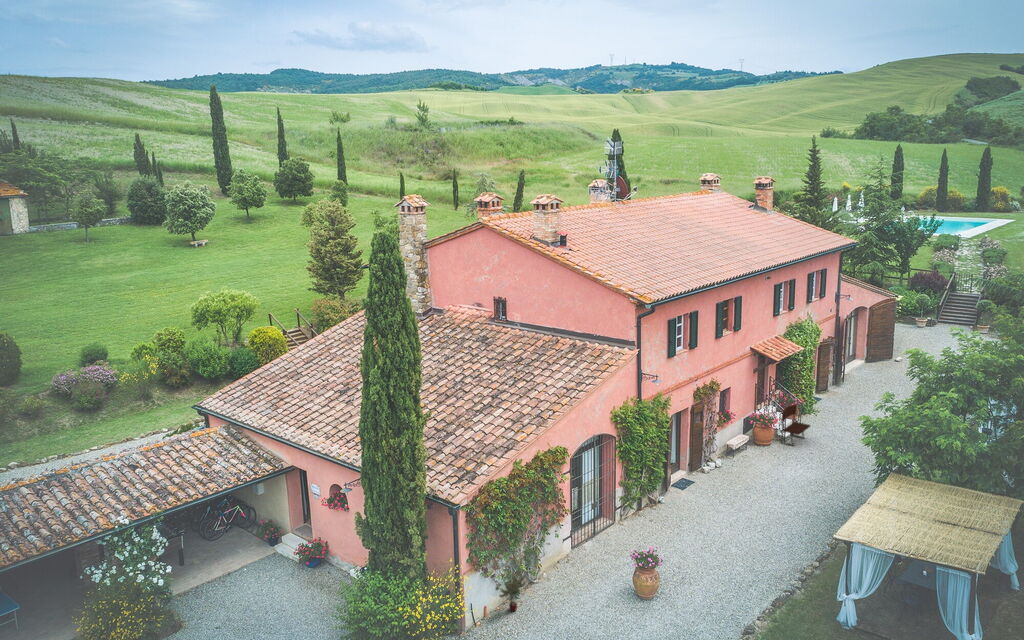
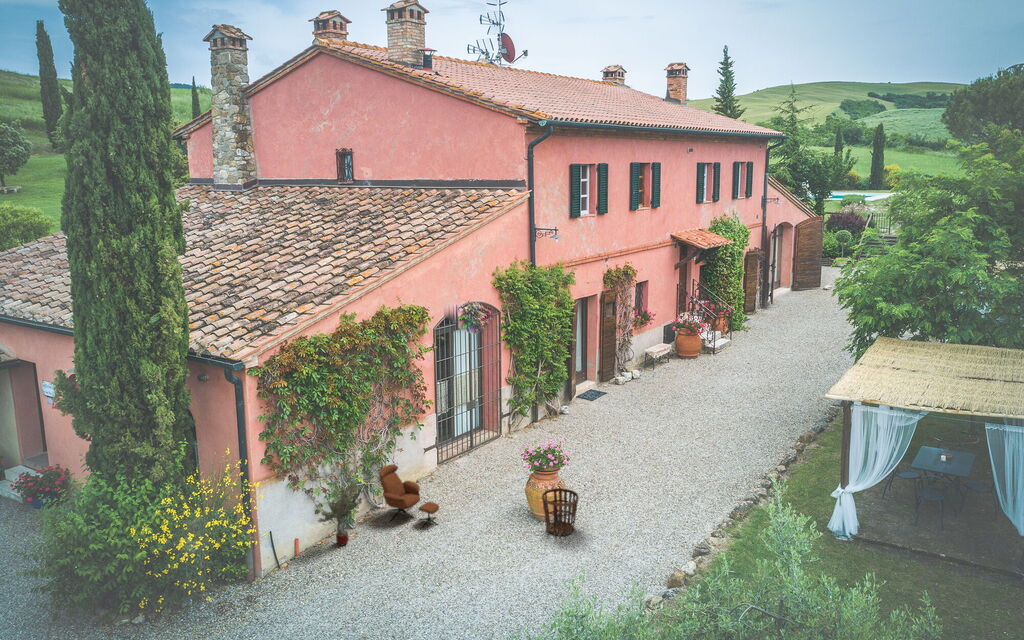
bench: present [781,405,810,446] -> none [708,309,743,358]
lounge chair: none [535,555,574,601] -> present [379,464,439,525]
basket: none [643,581,668,615] -> present [542,488,579,536]

